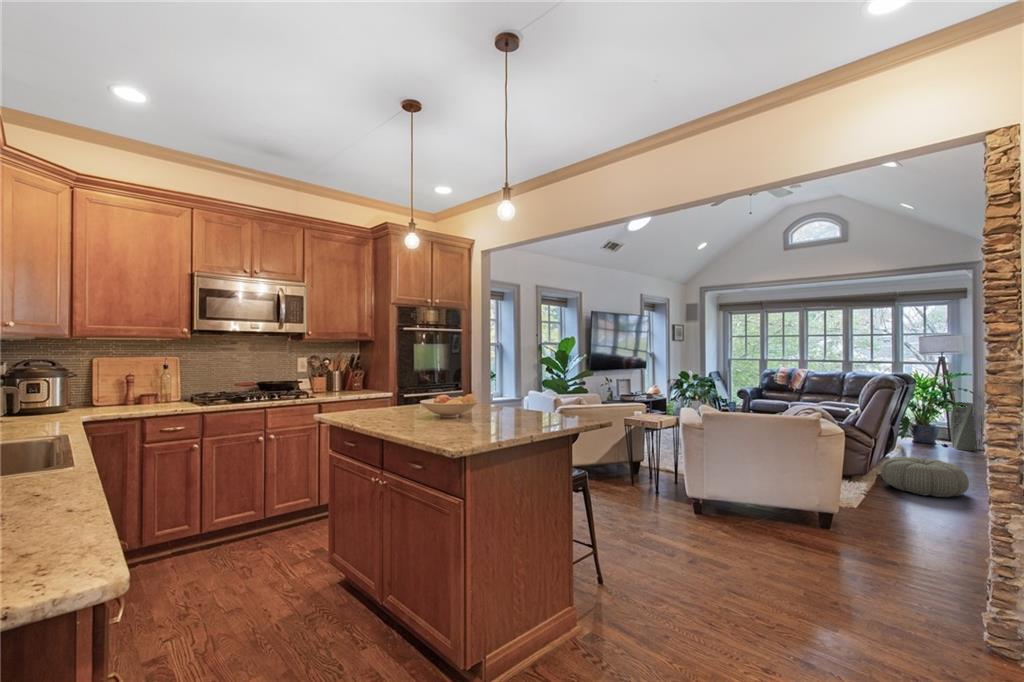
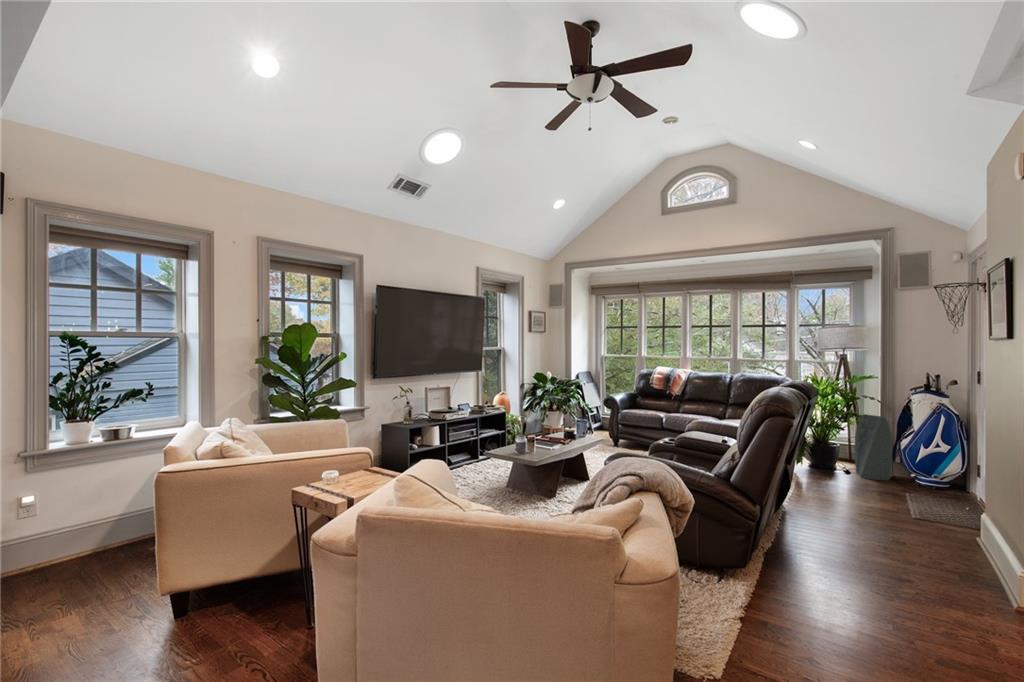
pouf: present [881,456,969,497] -> none [767,524,900,608]

